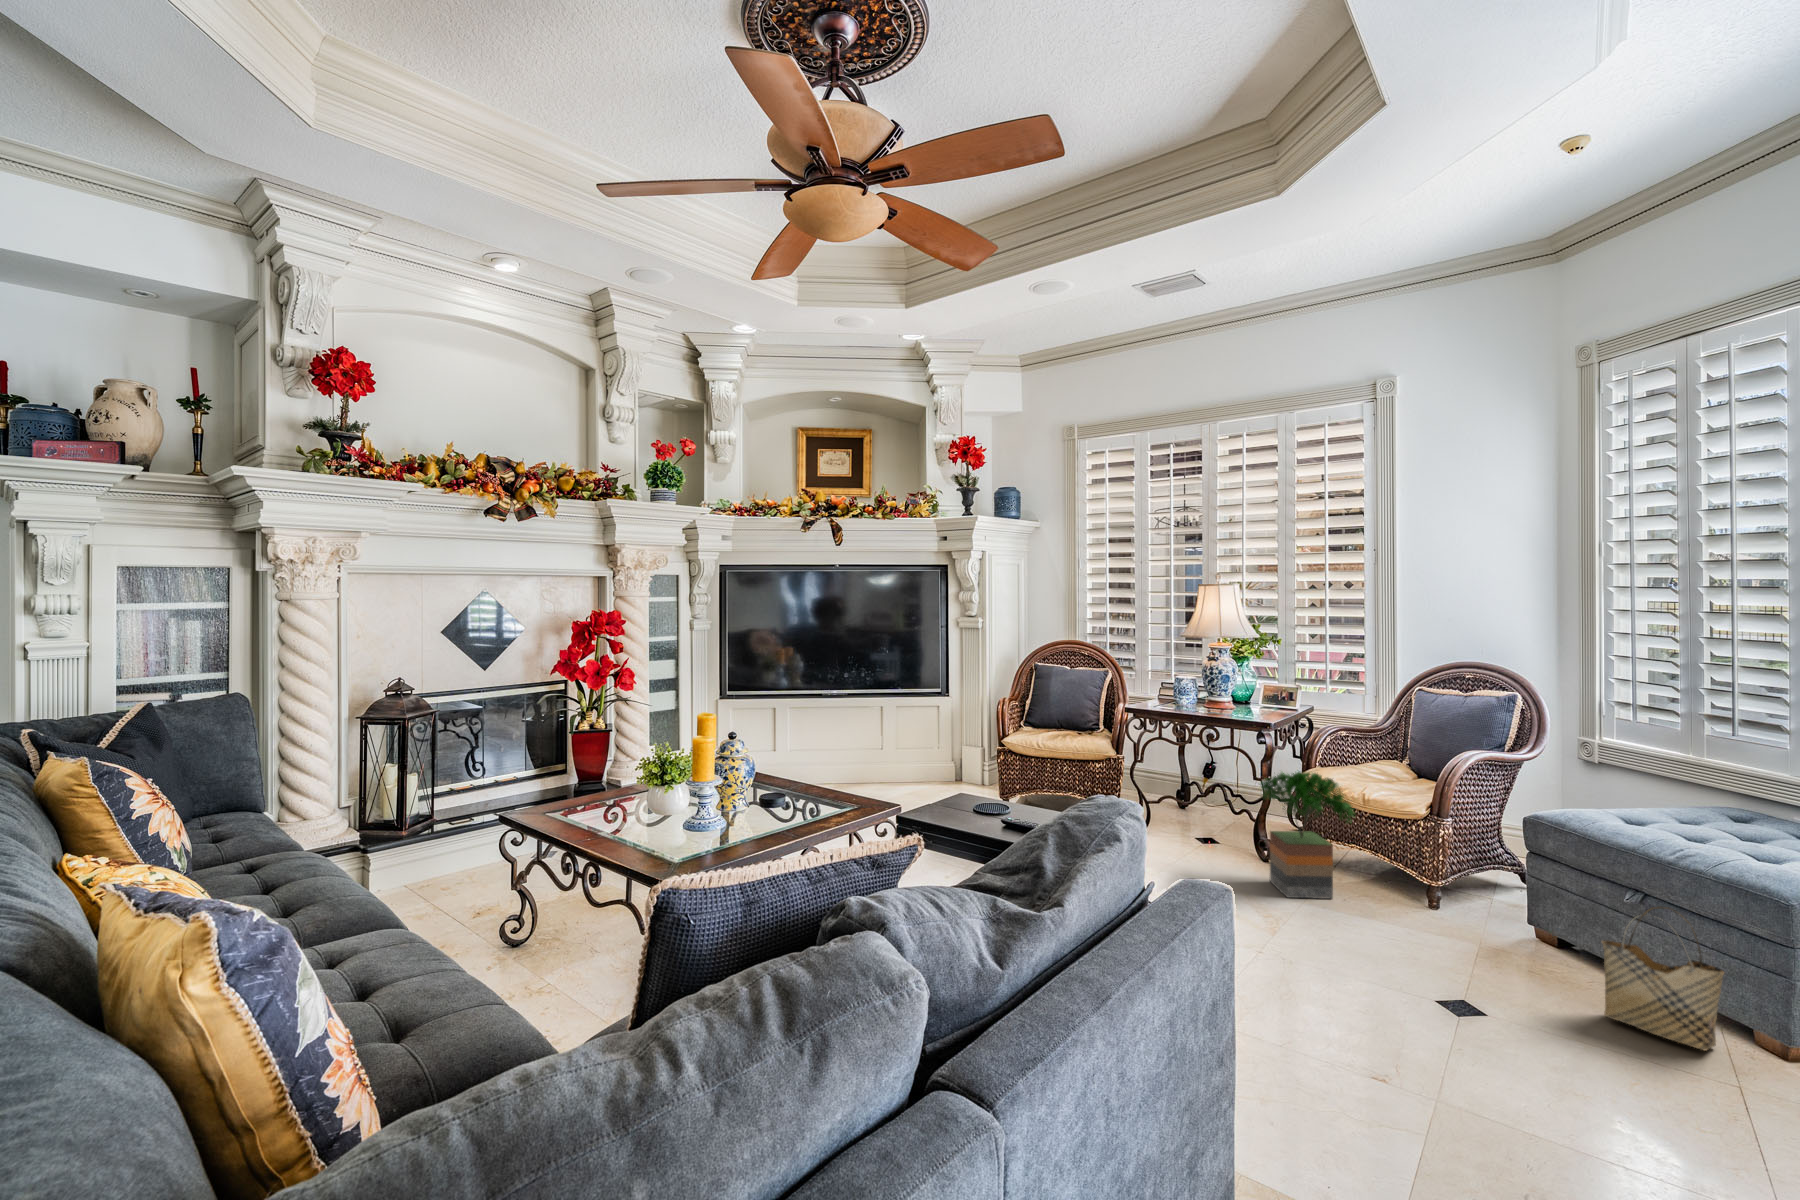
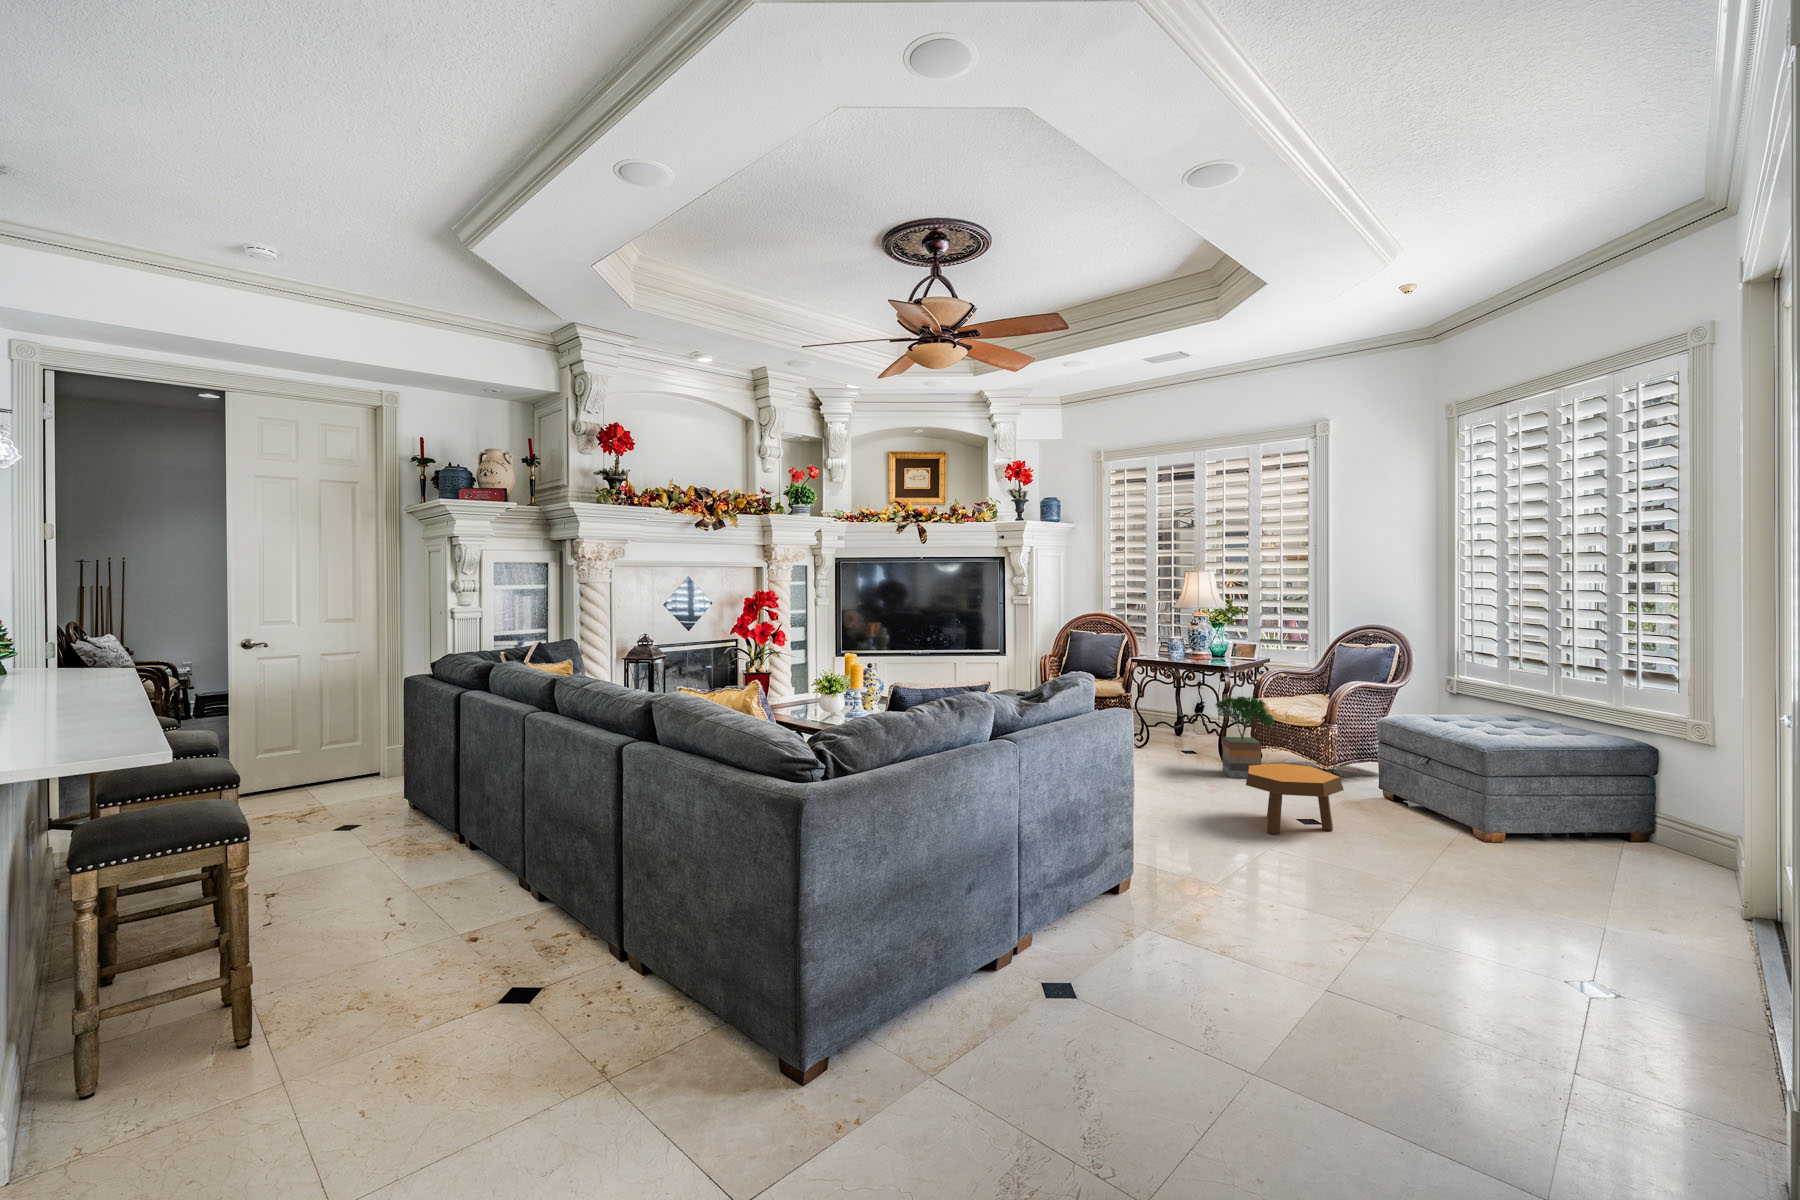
footstool: none [1355,904,1538,1055] -> present [1246,763,1344,834]
woven basket: present [1602,906,1724,1050] -> none [1391,759,1450,835]

